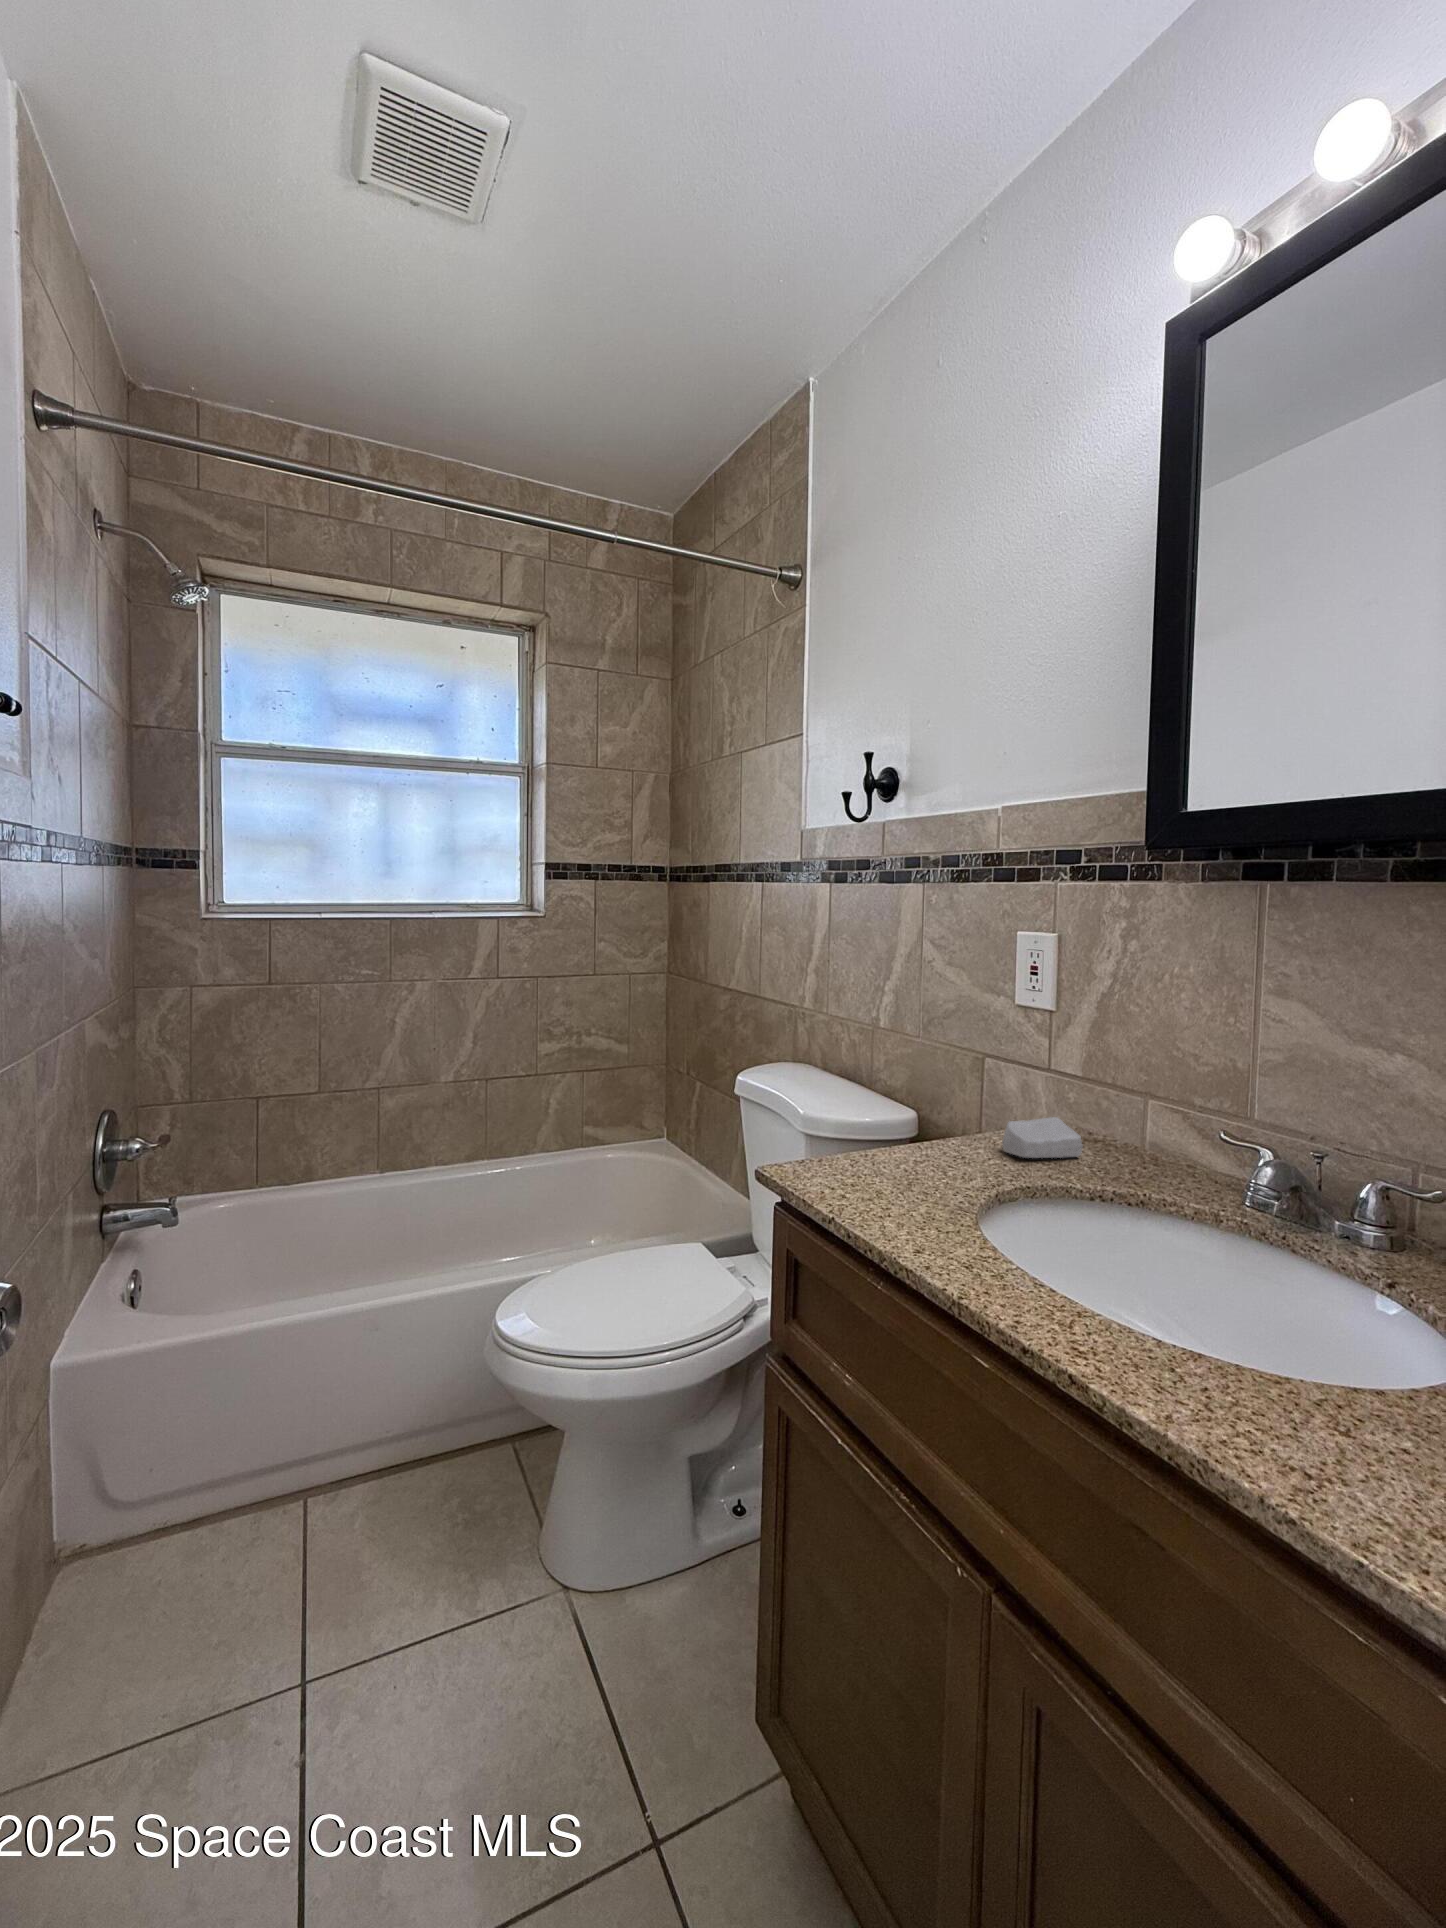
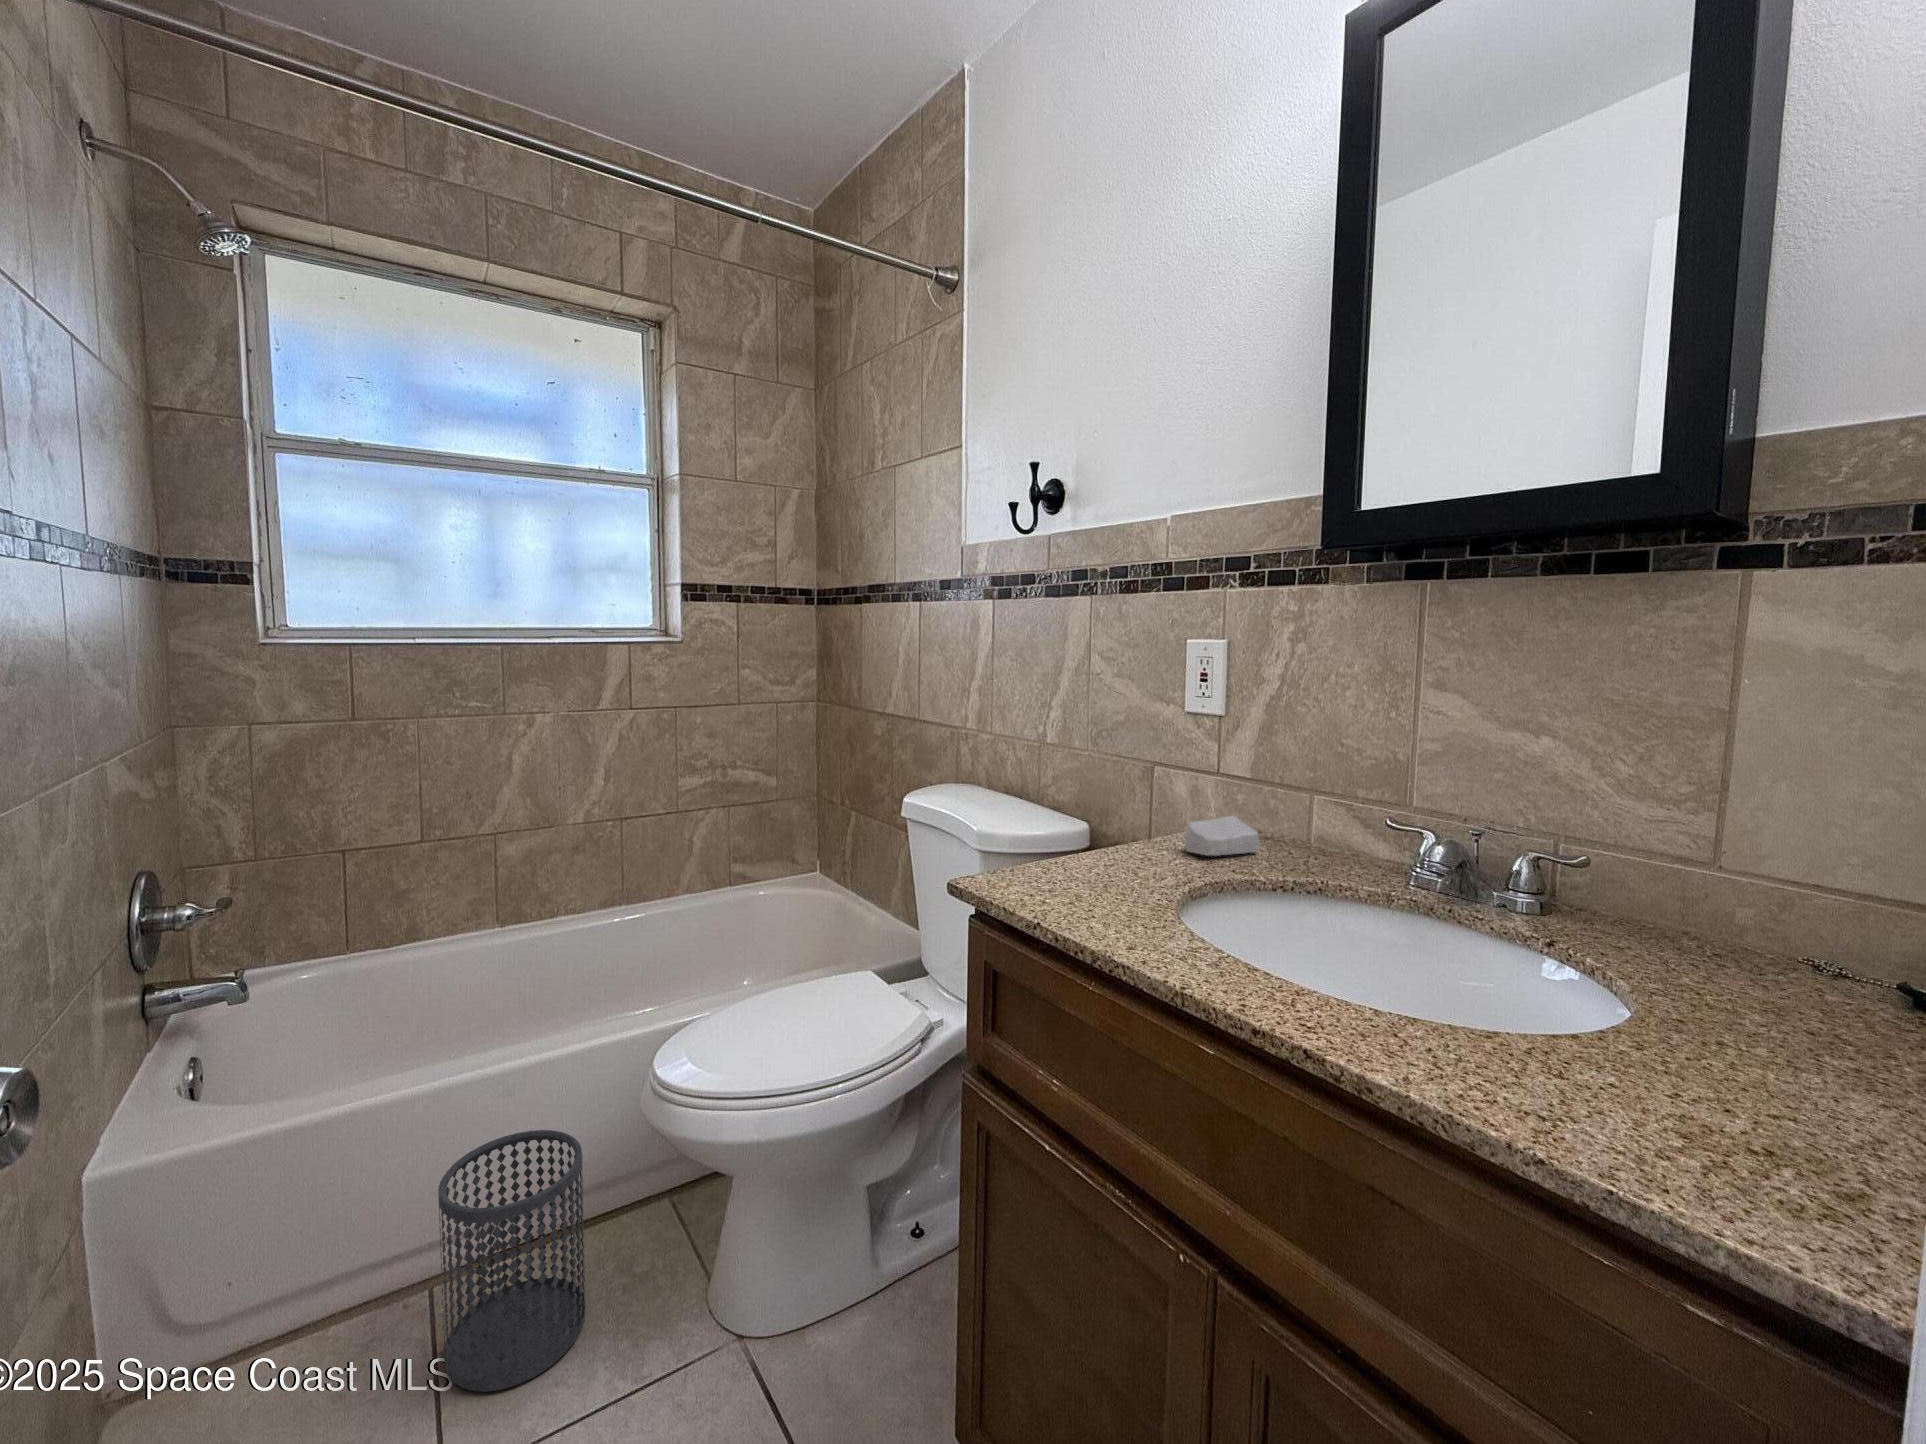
wastebasket: none [316,1363,436,1597] -> present [438,1130,585,1392]

